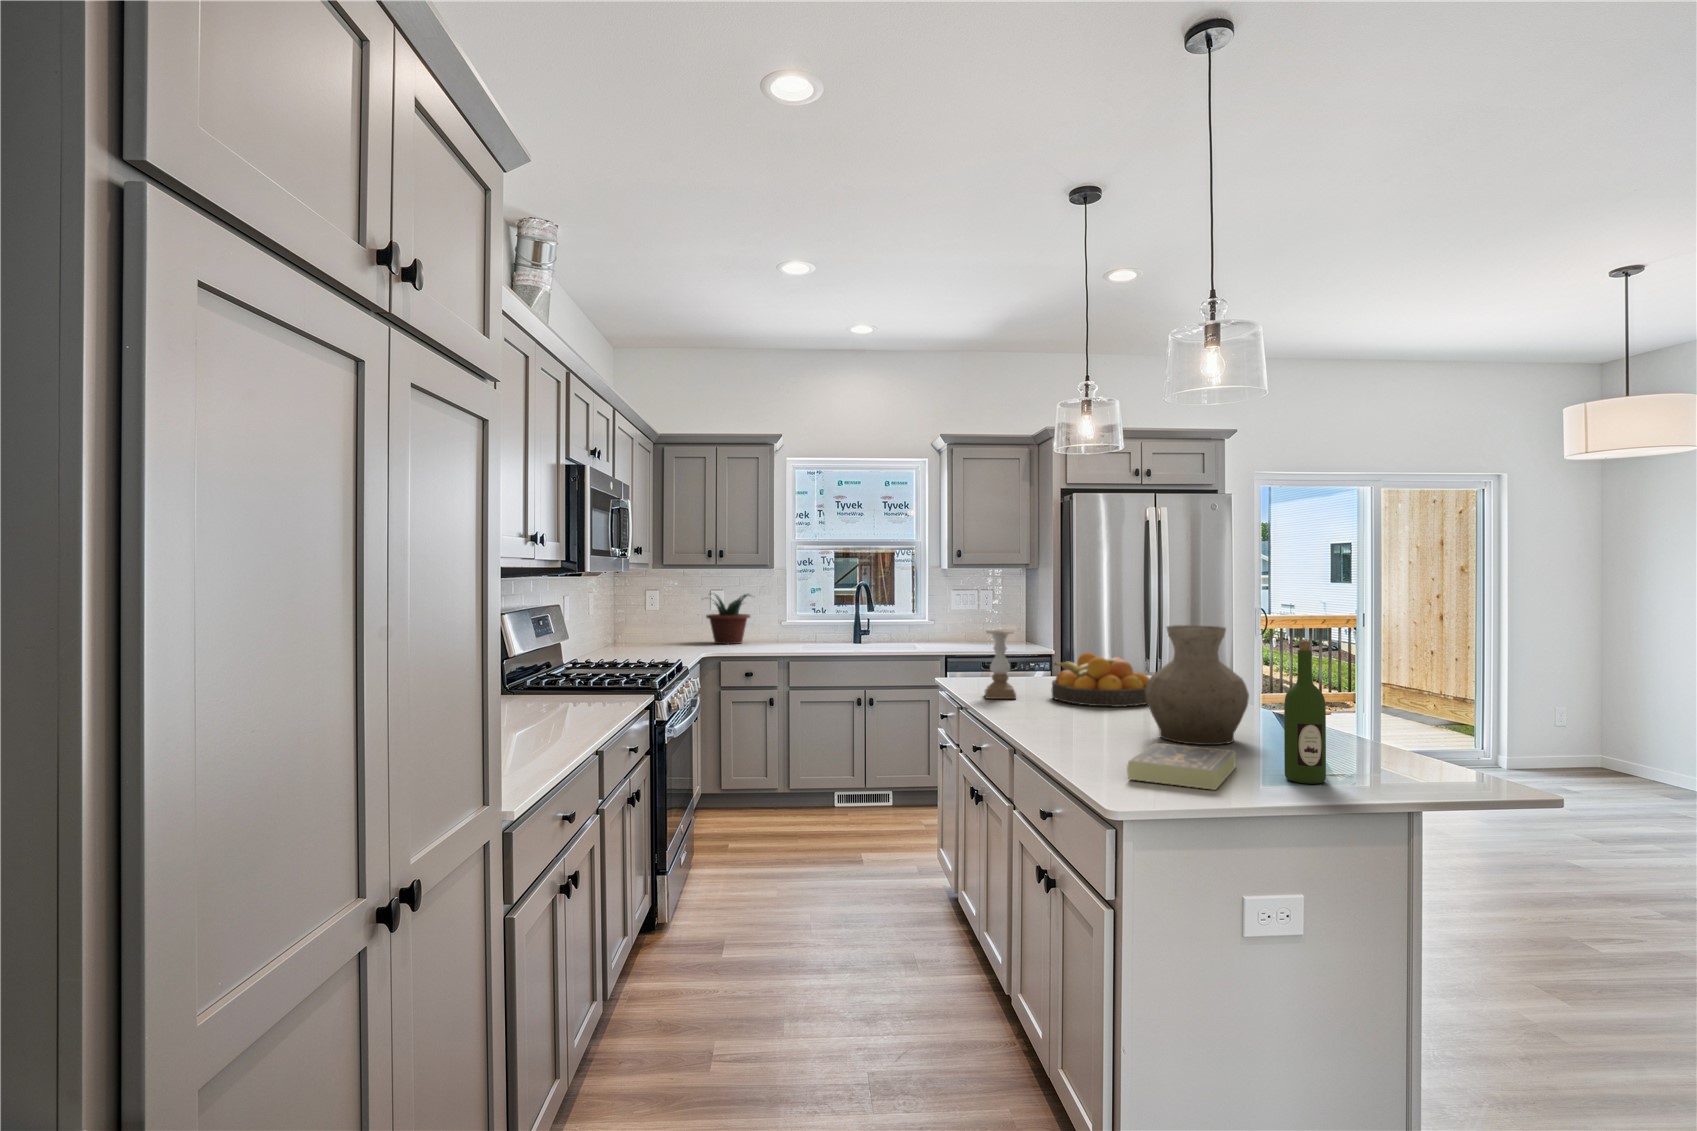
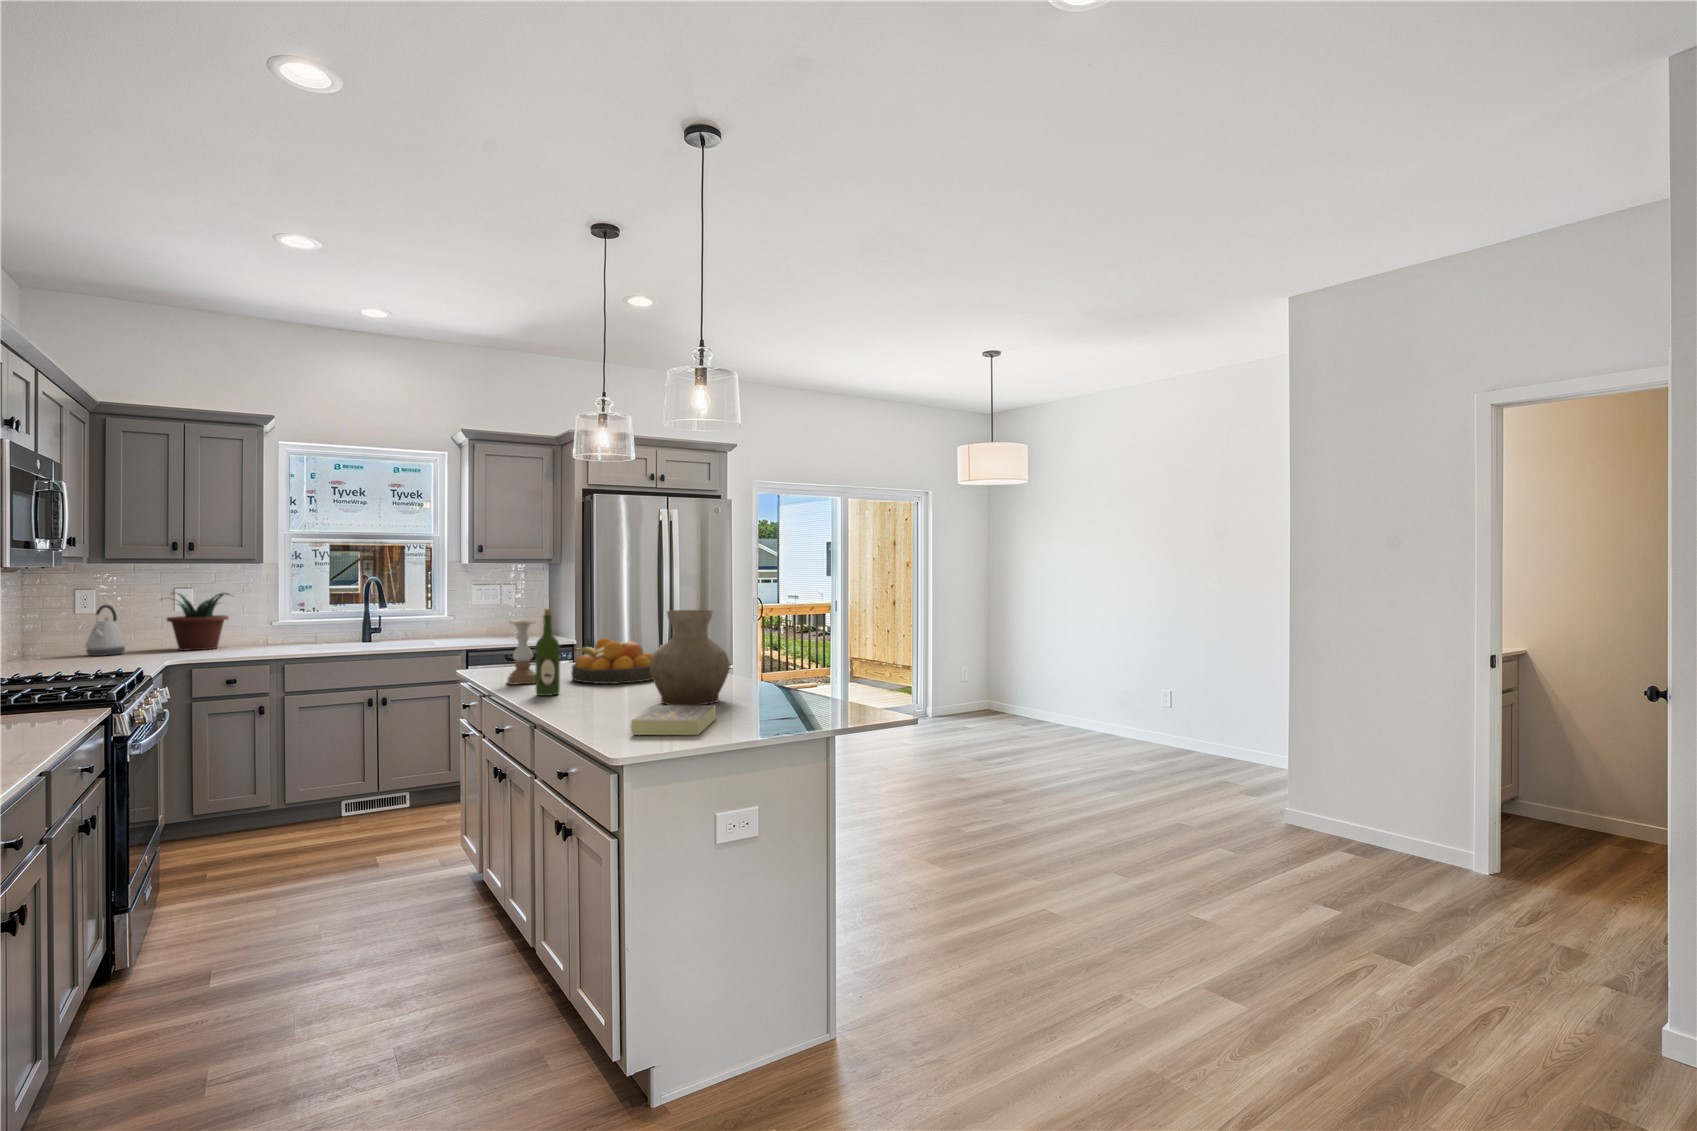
kettle: none [651,603,678,646] -> present [85,605,126,656]
wine bottle: present [1284,641,1326,784] -> present [536,609,560,696]

